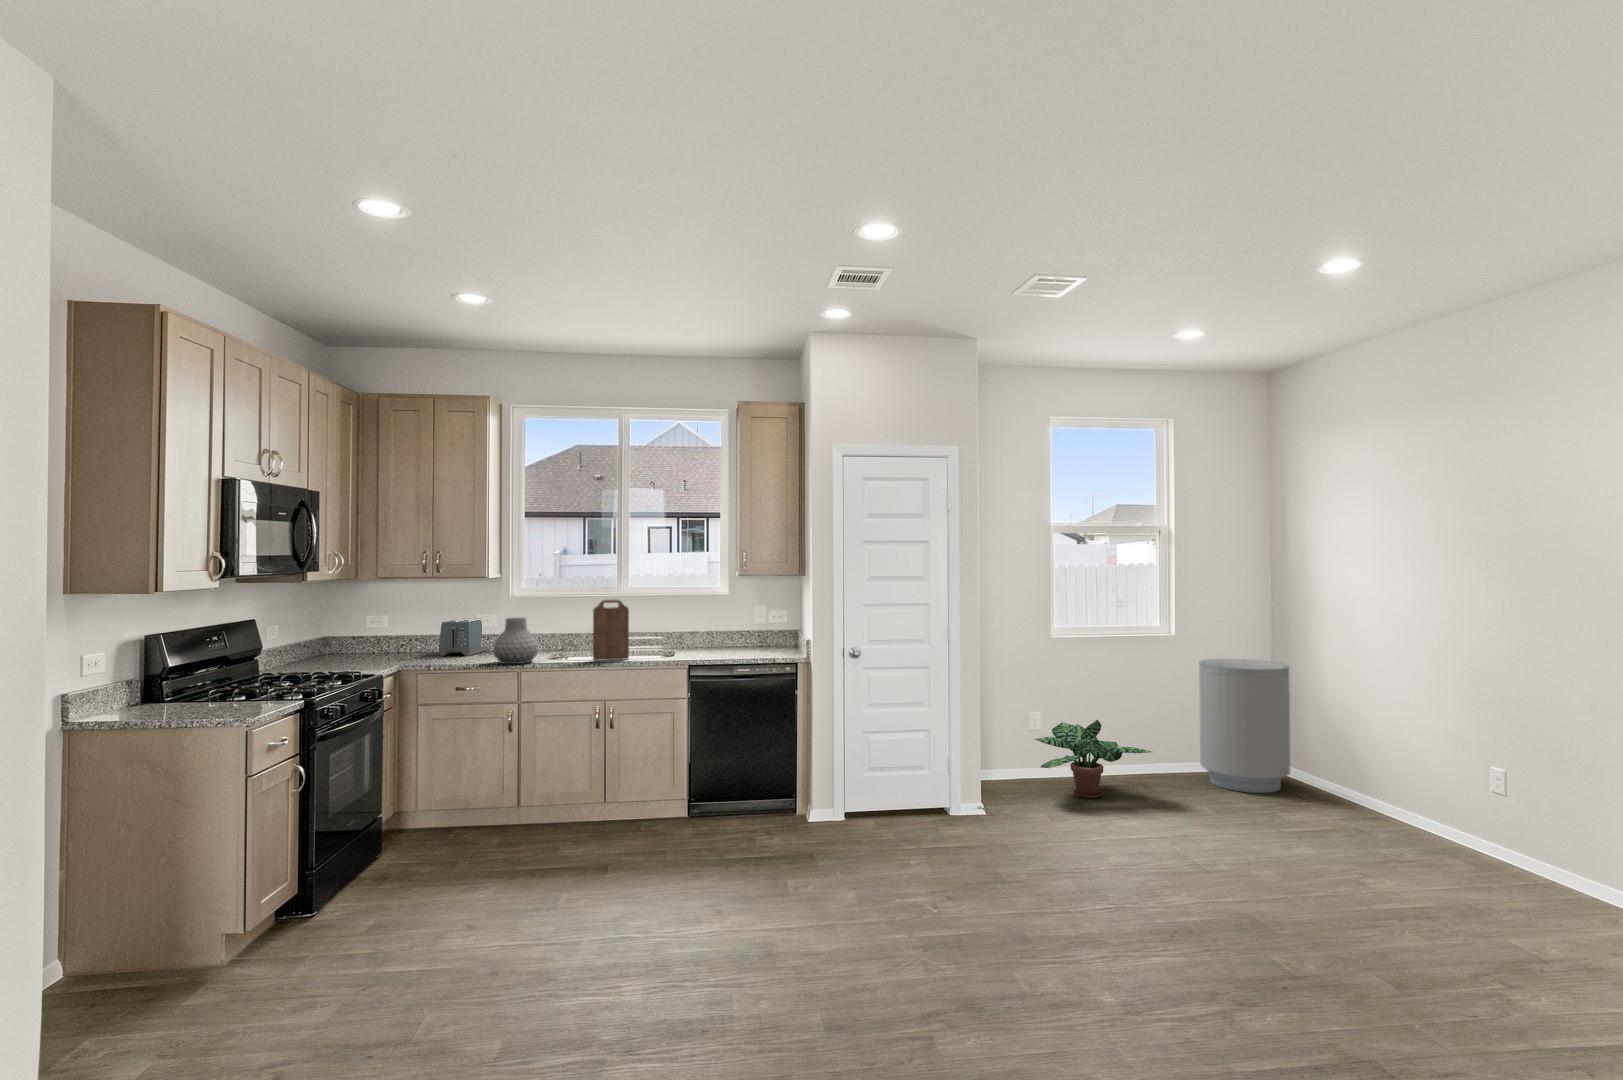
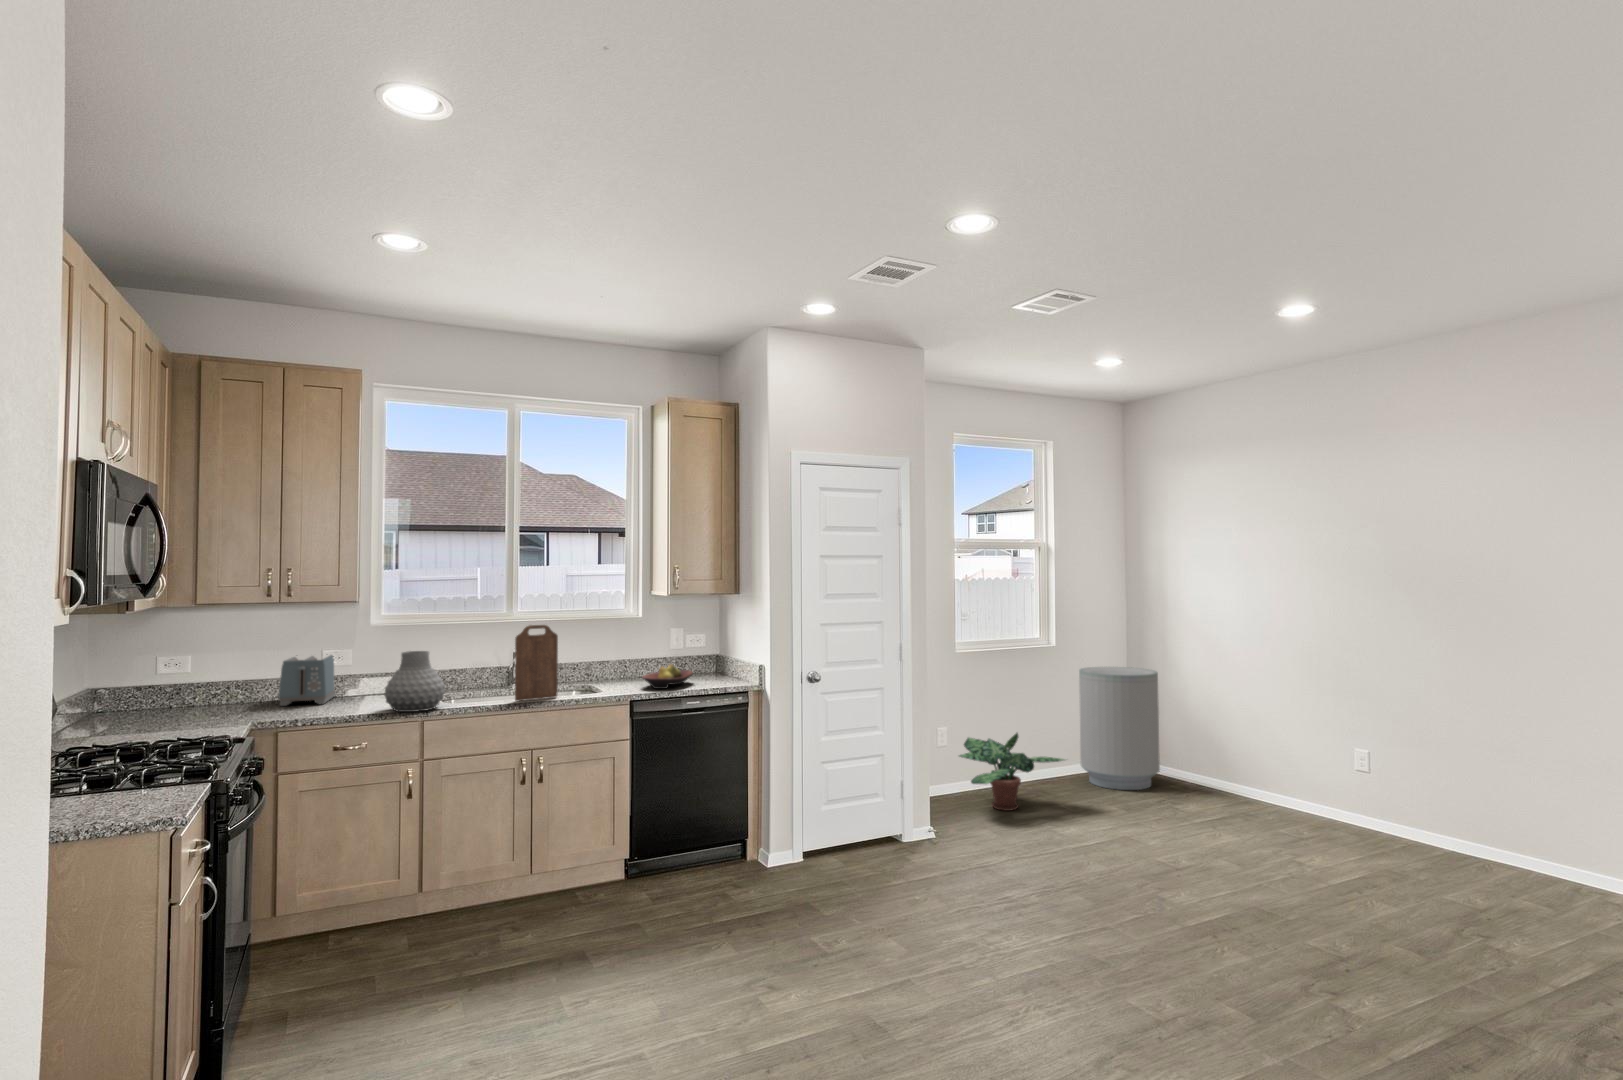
fruit bowl: none [705,636,757,657] -> present [642,664,693,689]

